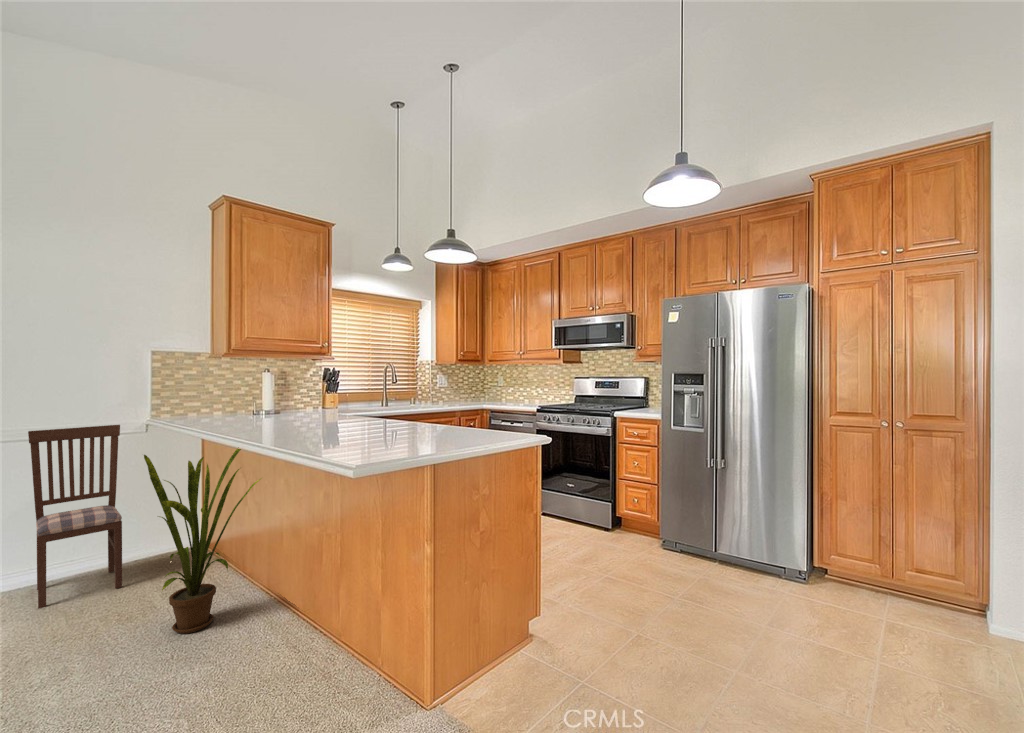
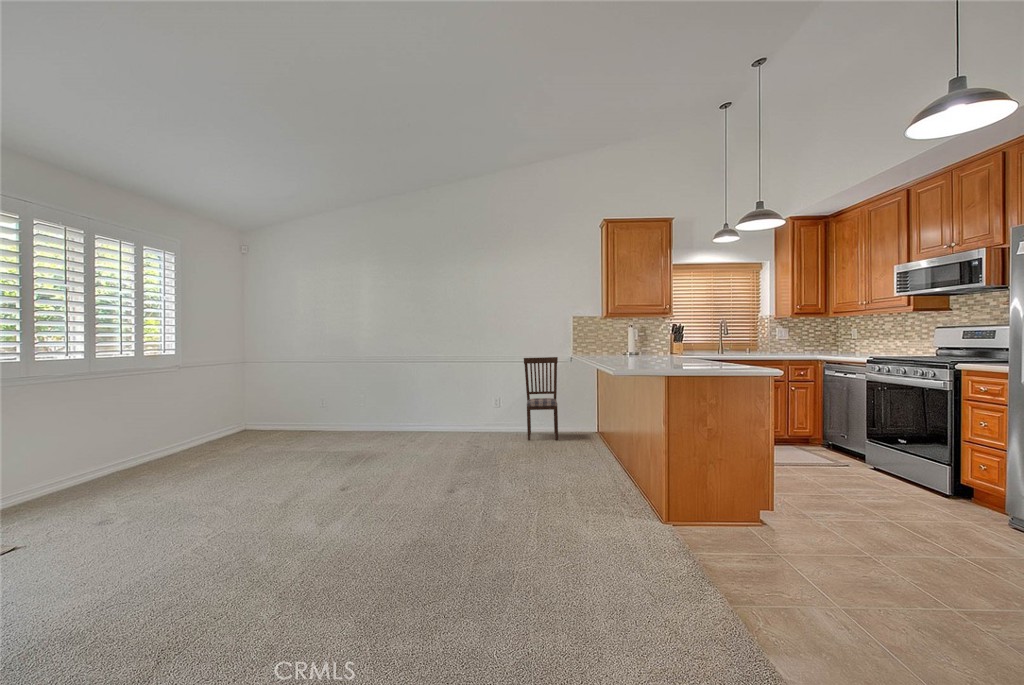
house plant: present [144,449,260,634] -> none [556,365,613,463]

